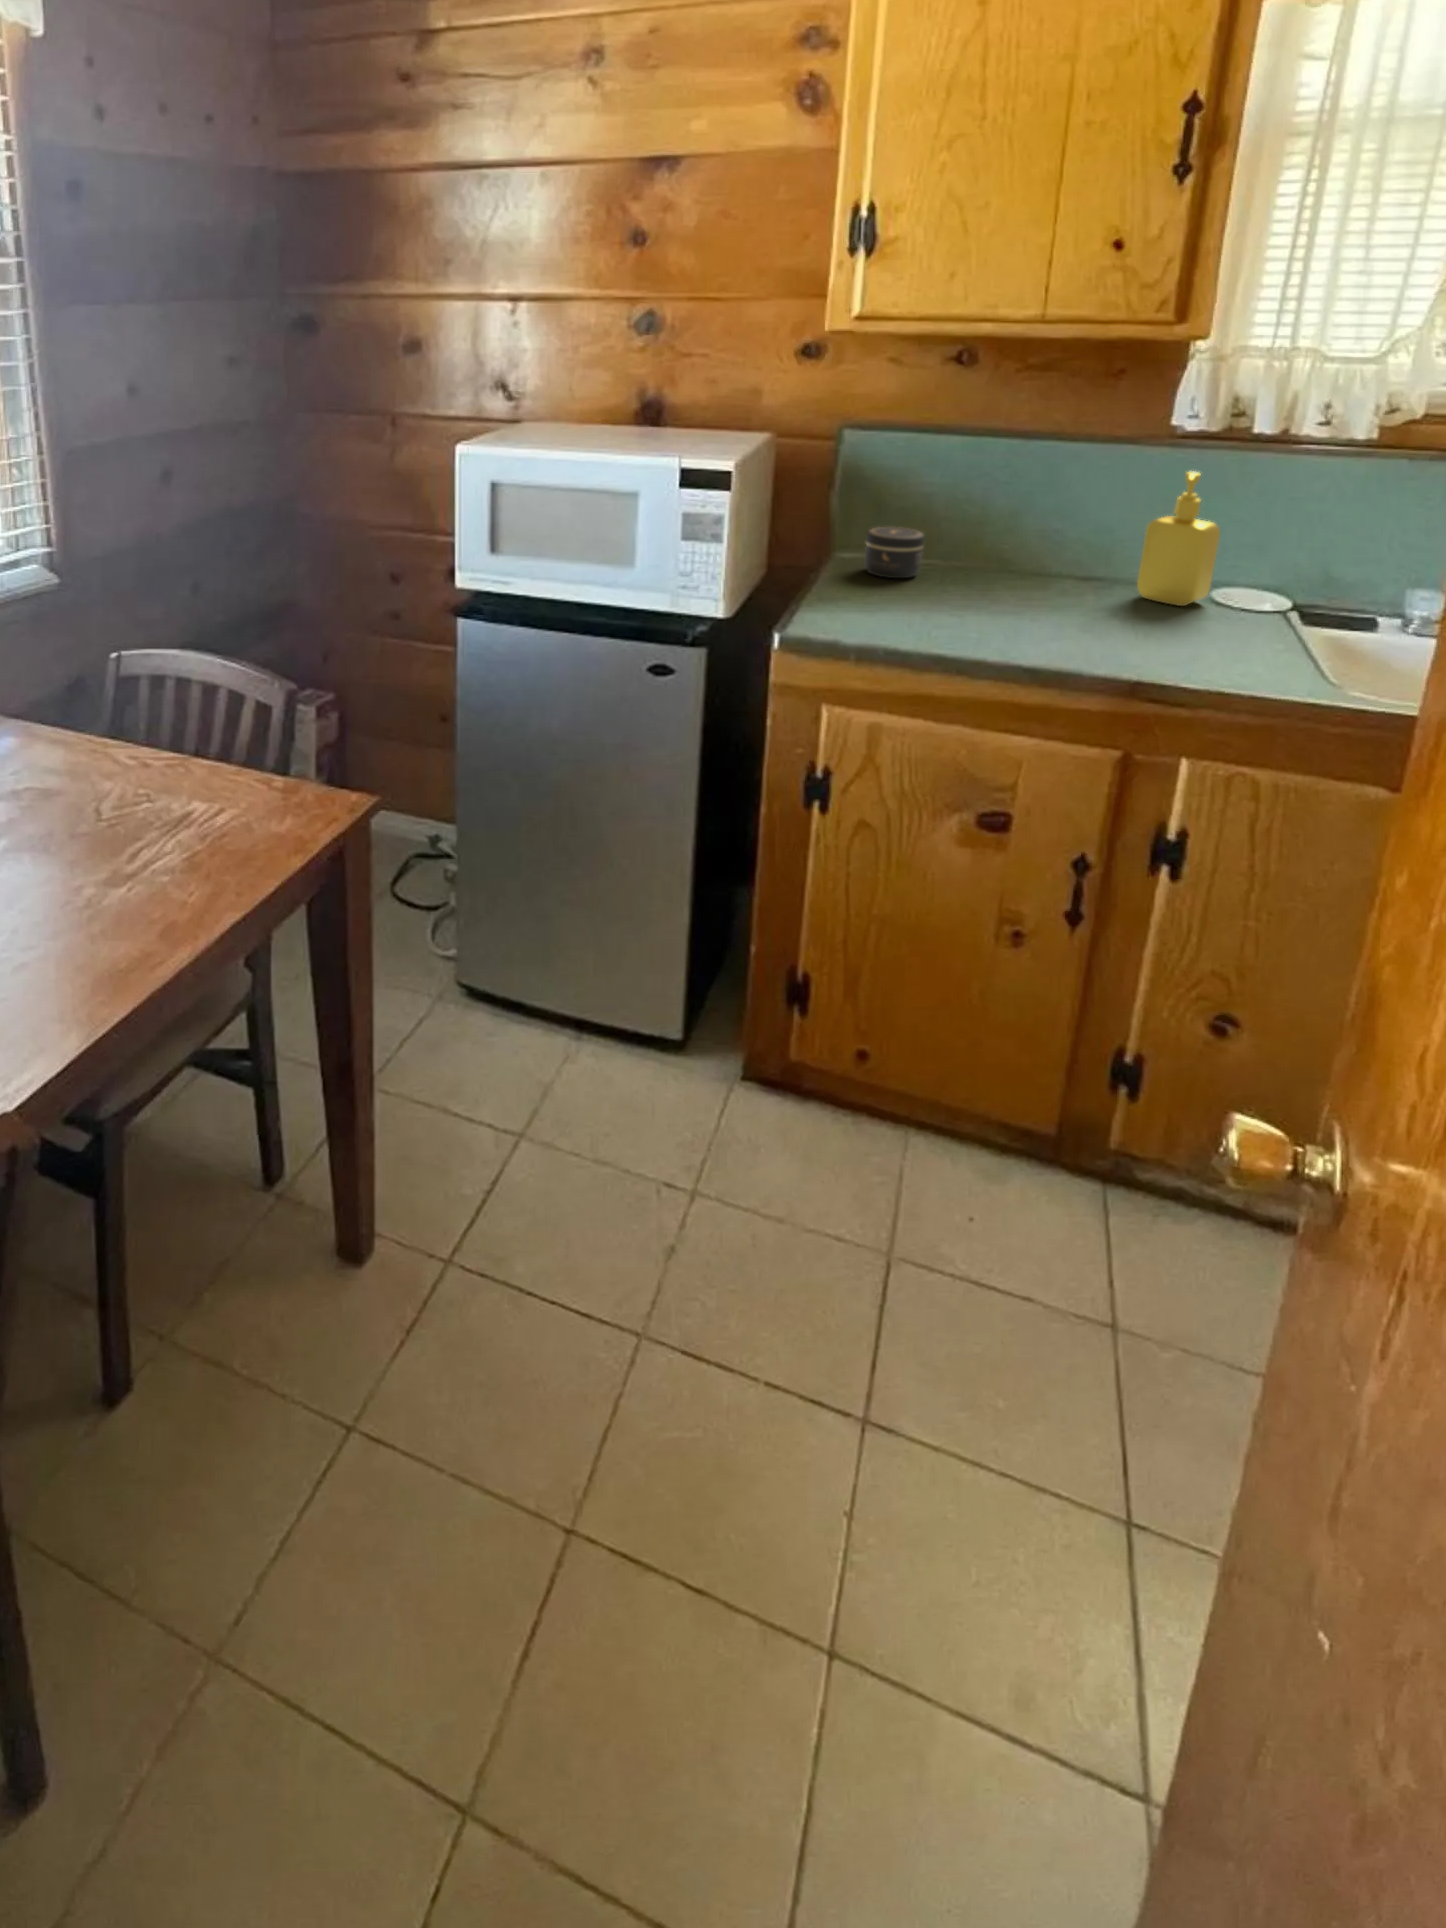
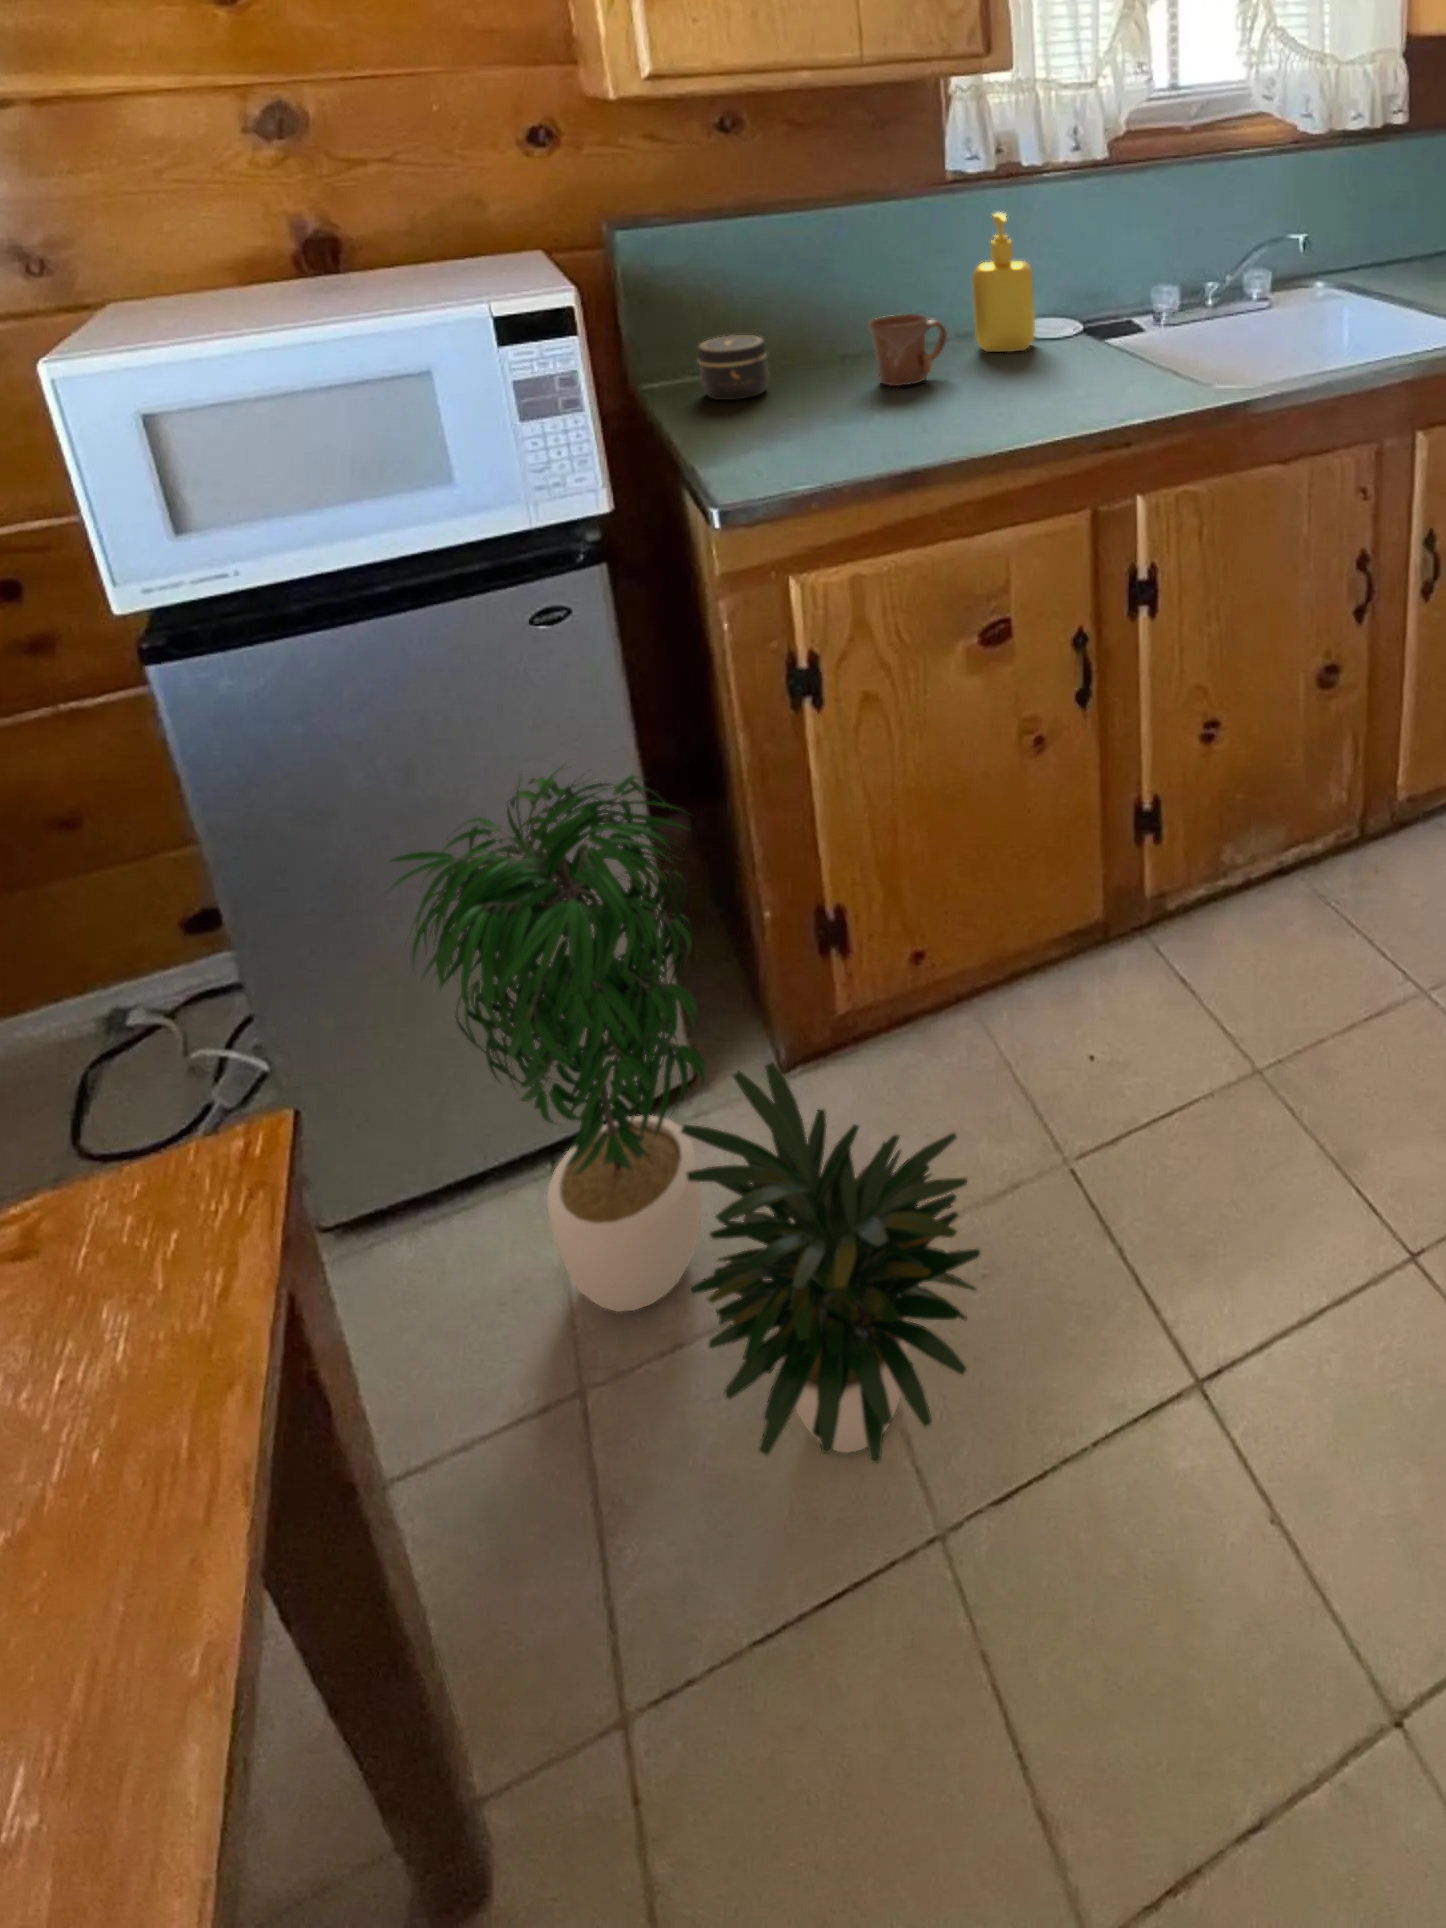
mug: none [1009,541,1087,603] -> present [868,314,947,386]
potted plant: none [504,748,746,1280] -> present [389,767,981,1463]

